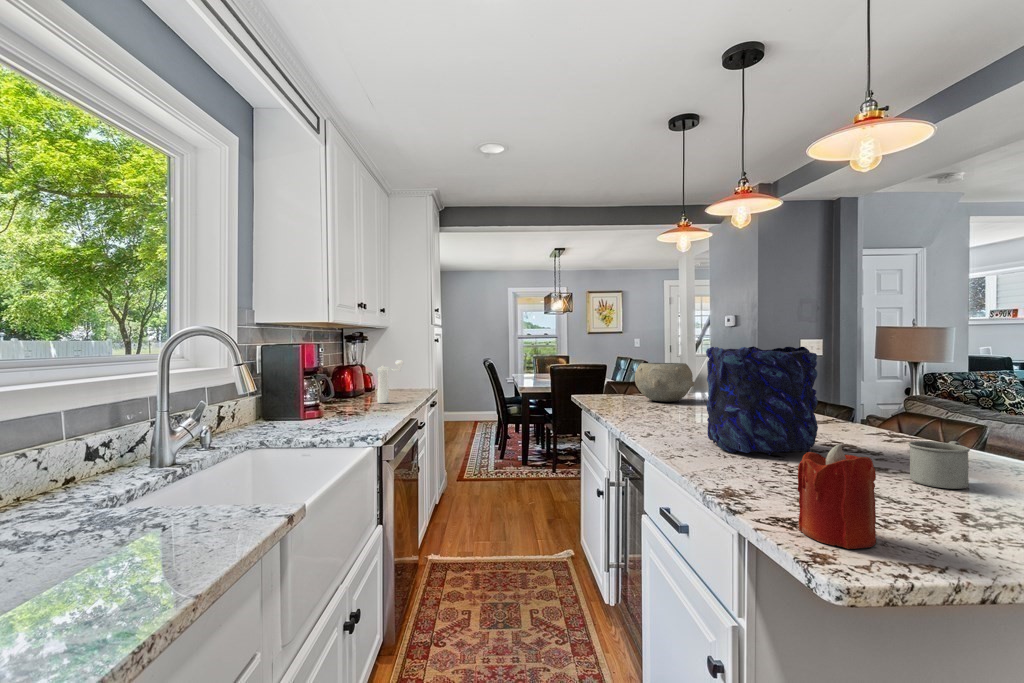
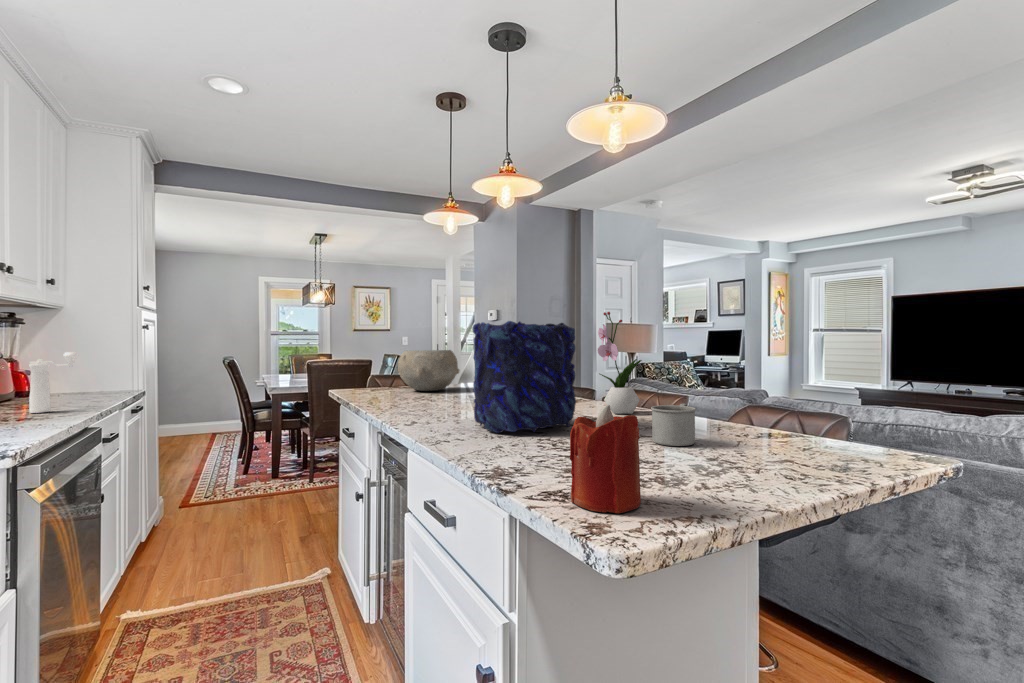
flower arrangement: none [848,332,906,444] -> present [598,312,642,414]

